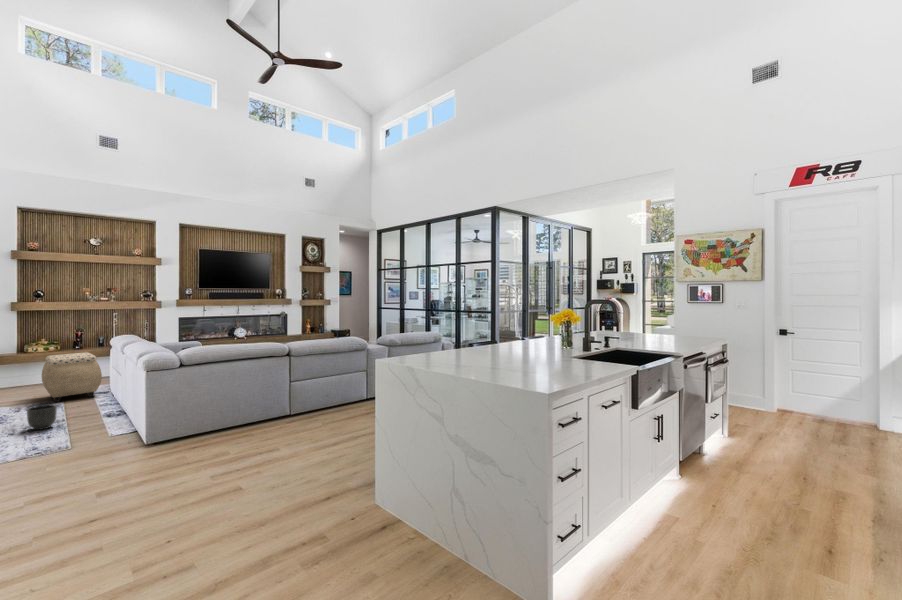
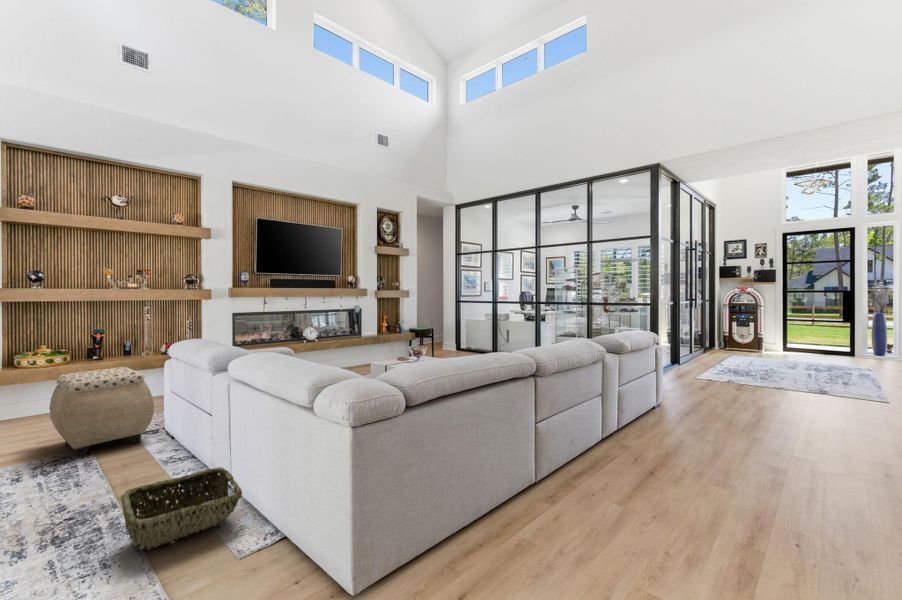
woven basket: none [61,401,122,432] -> present [121,467,242,550]
planter: present [27,405,57,430] -> none [43,483,105,544]

